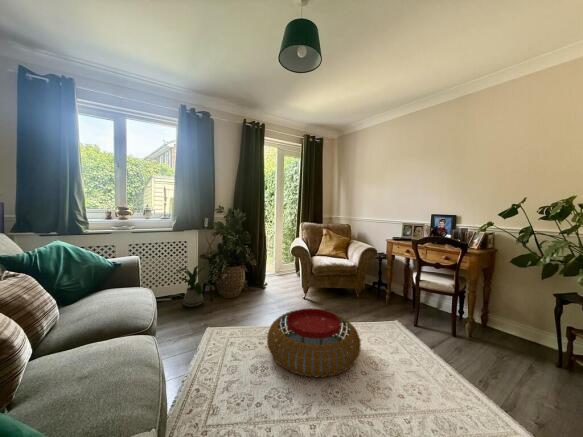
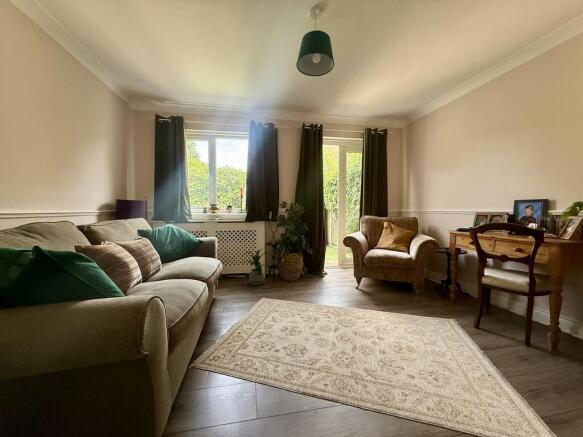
pouf: present [267,308,361,377] -> none [297,292,390,353]

